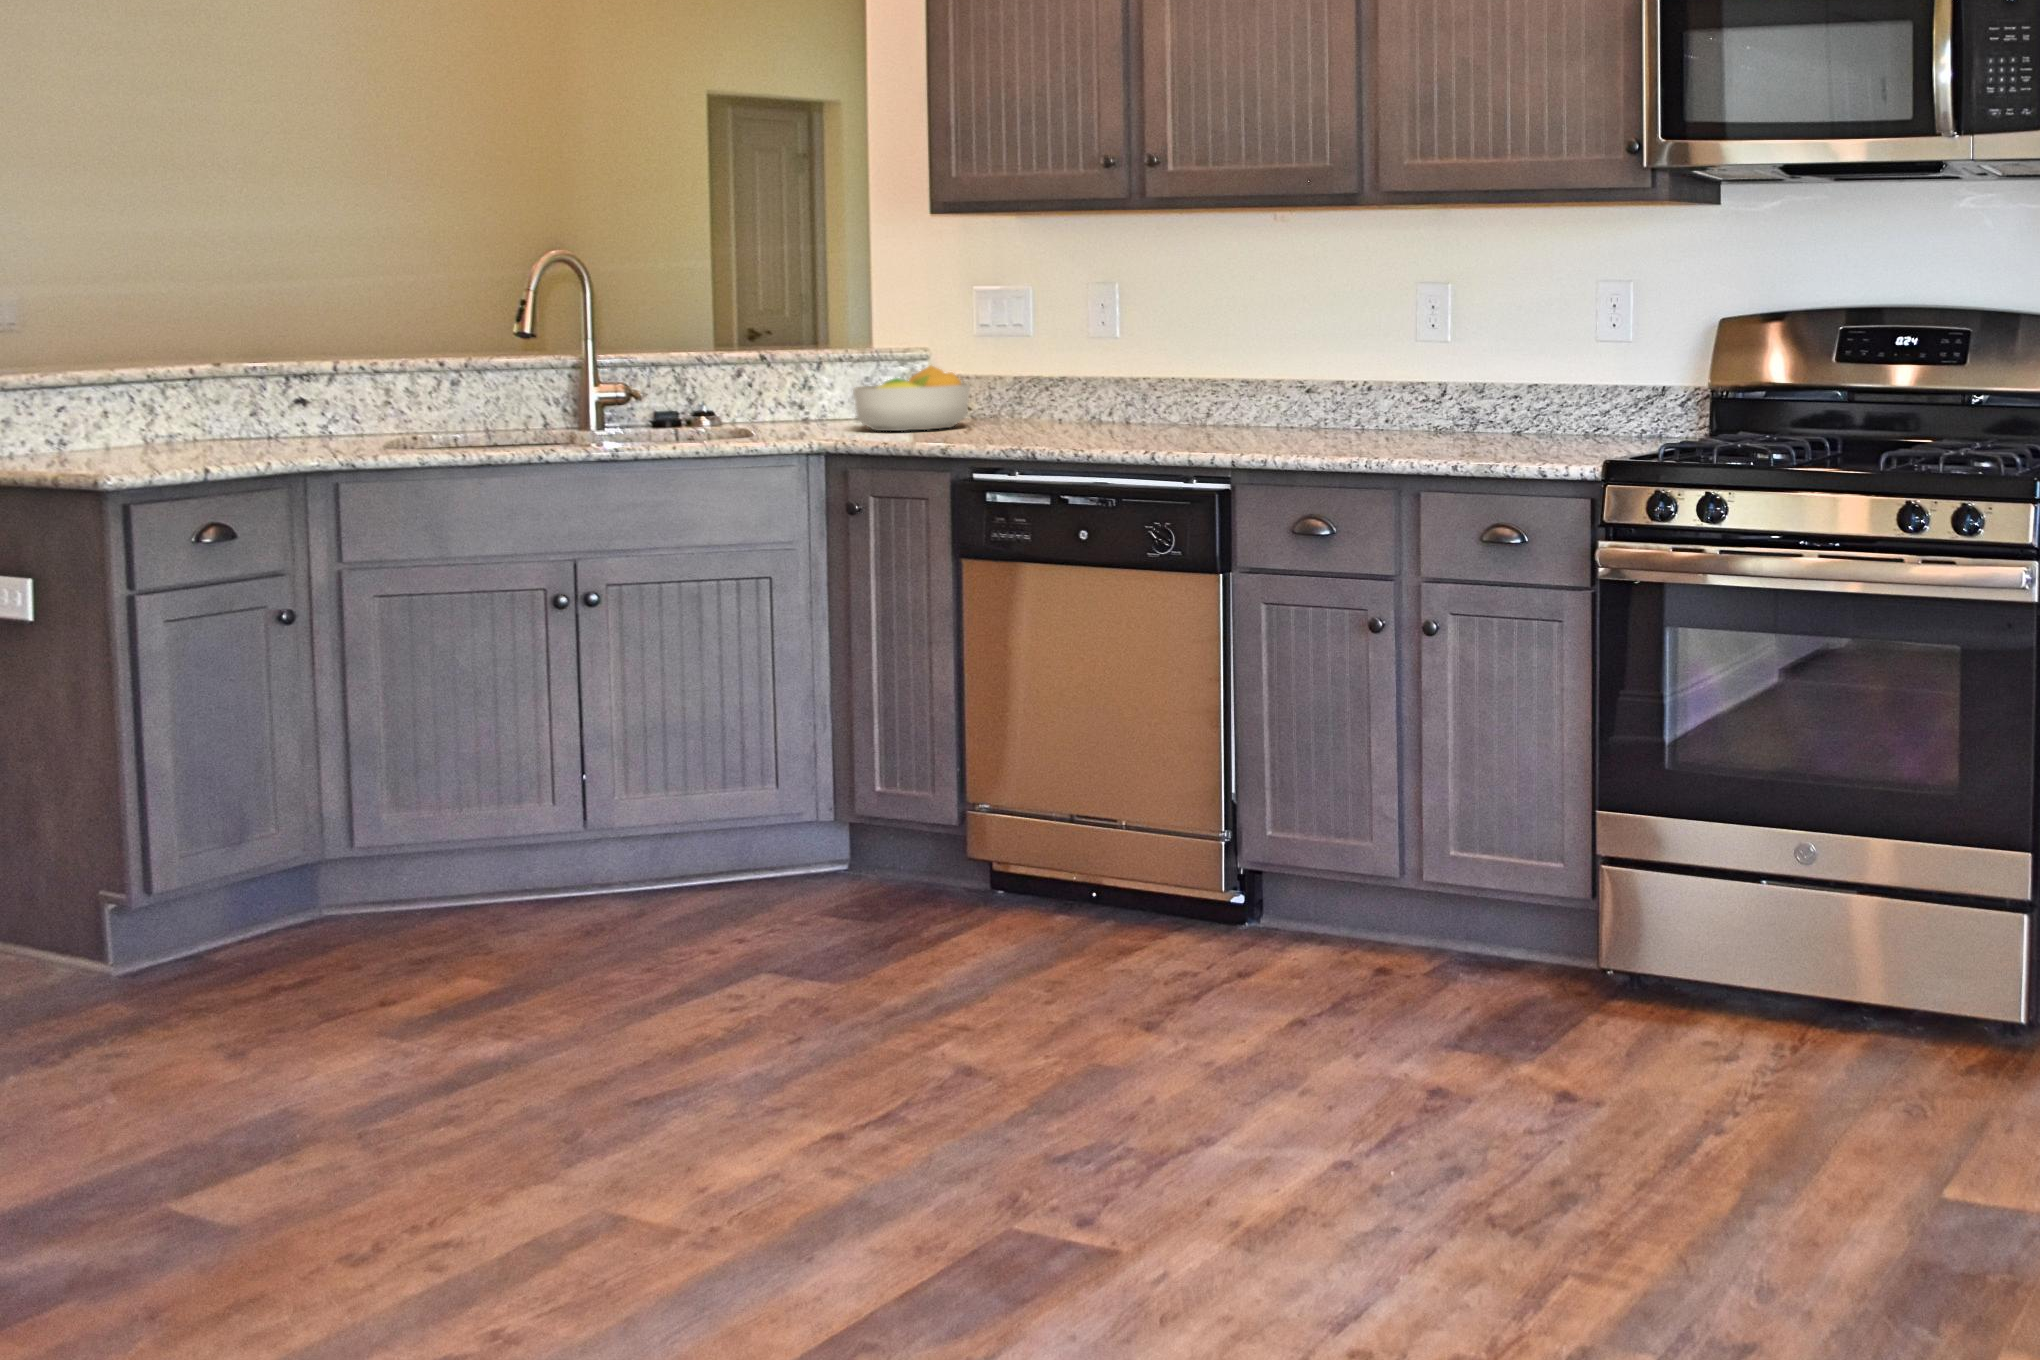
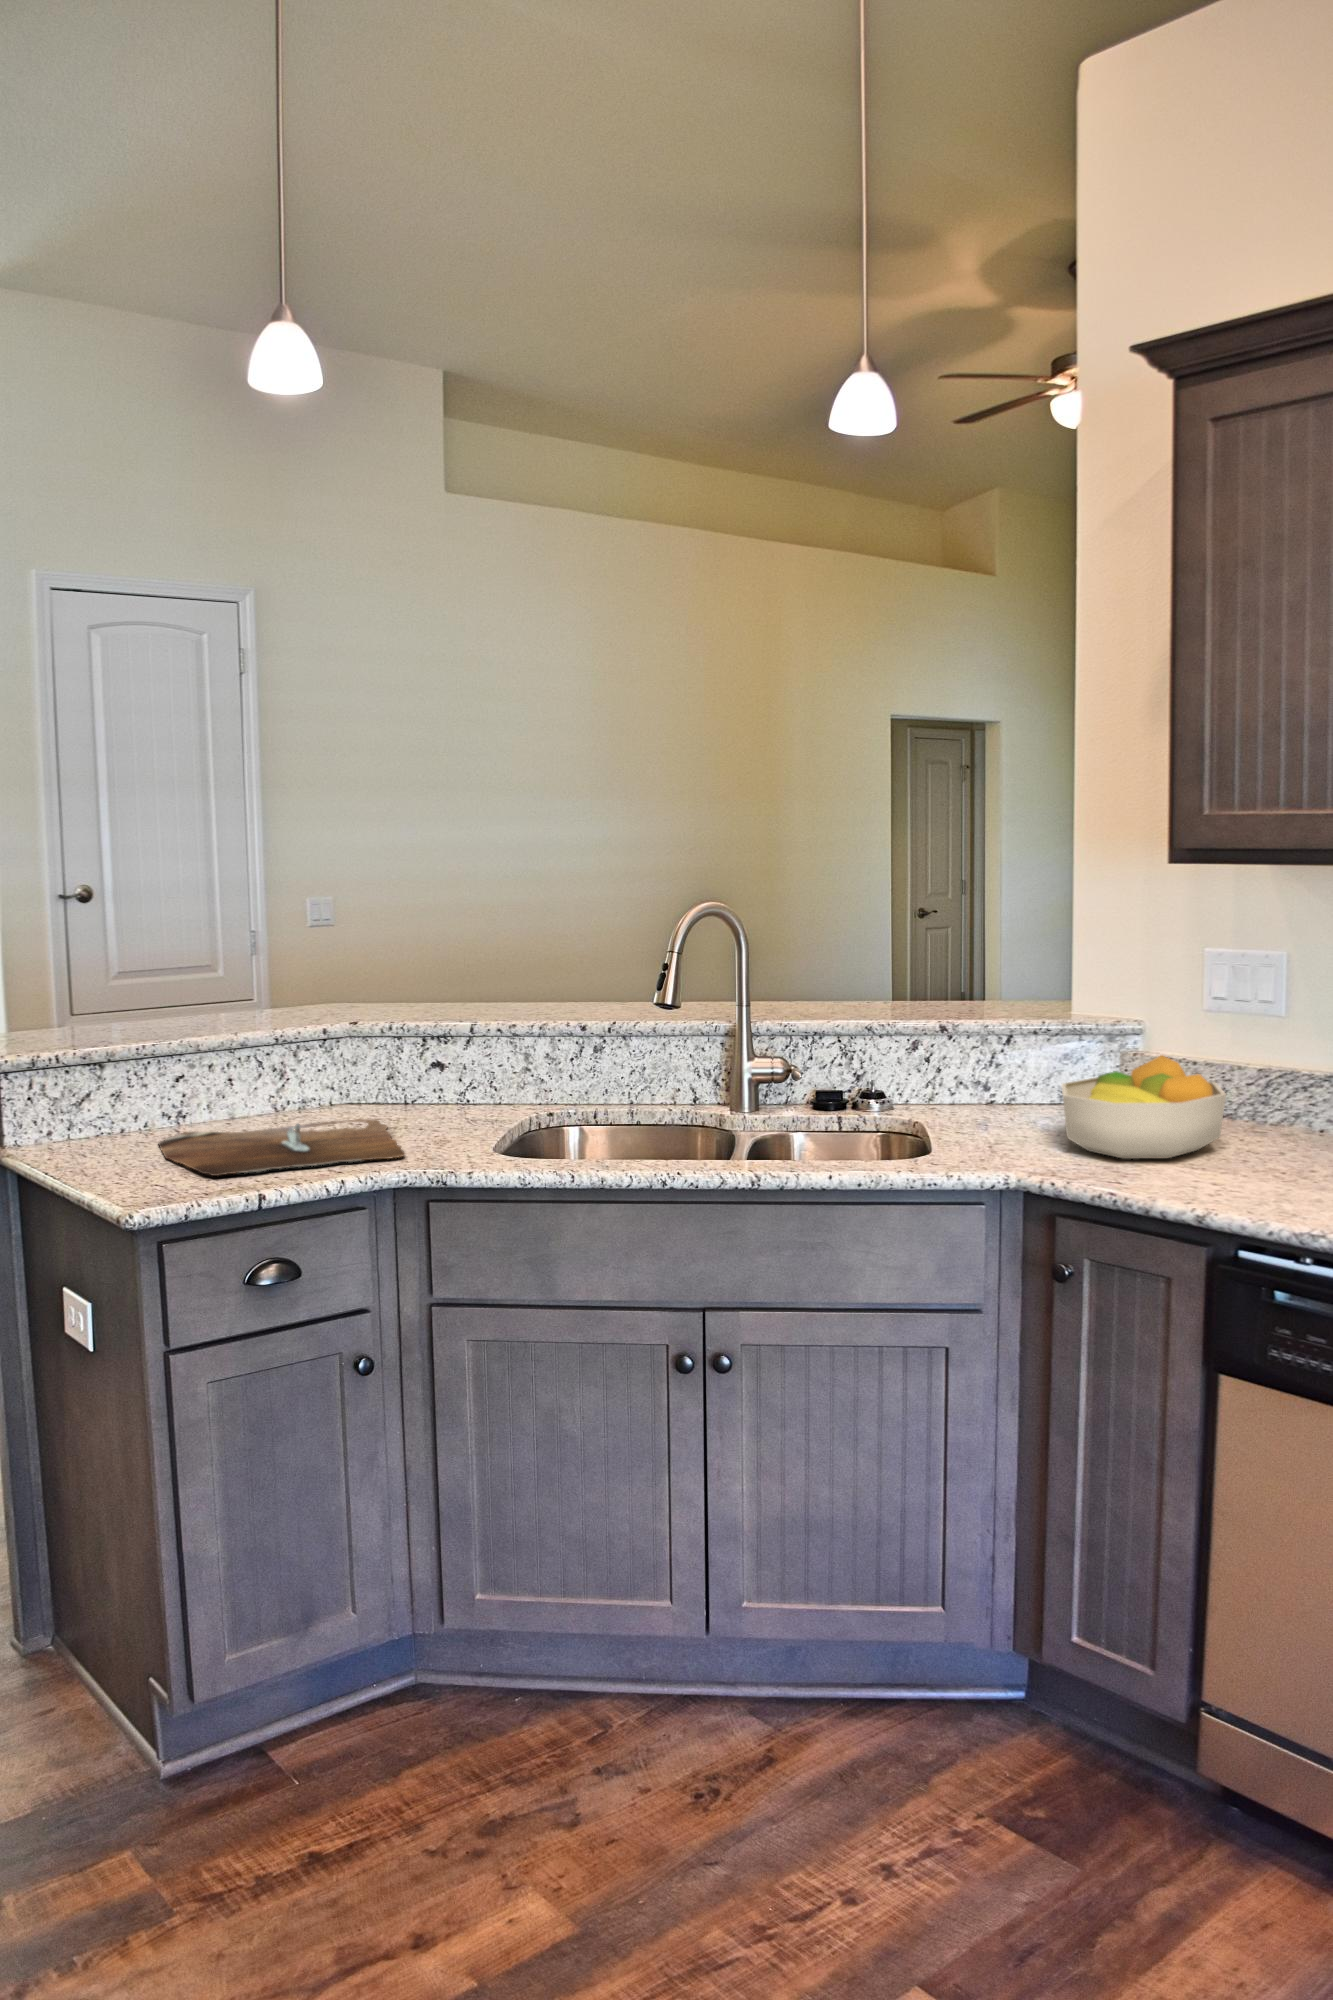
cutting board: none [61,430,317,460] -> present [158,1119,405,1176]

